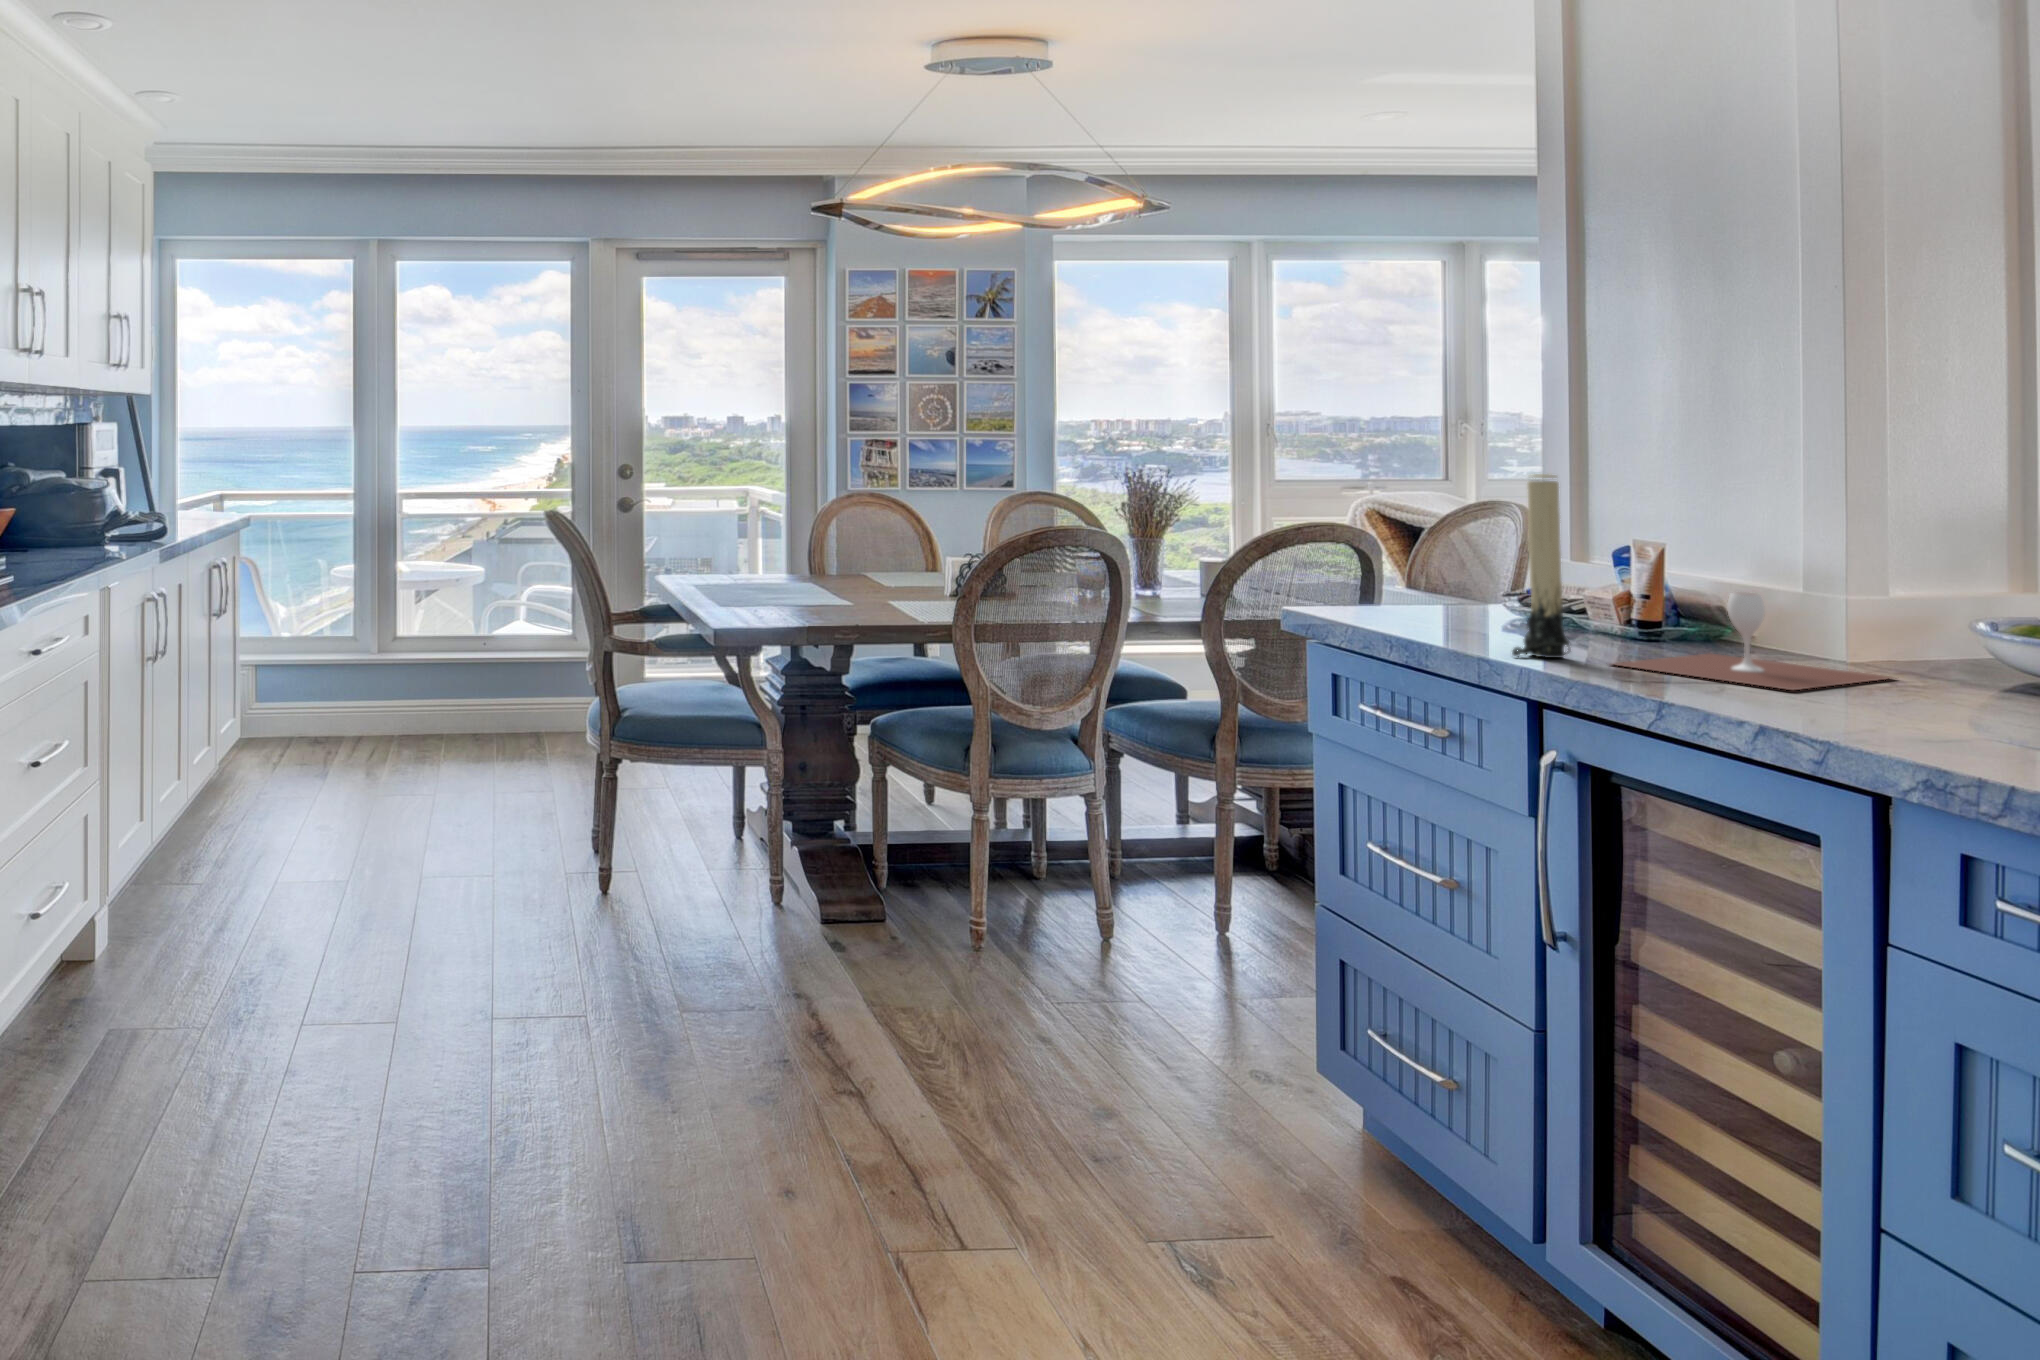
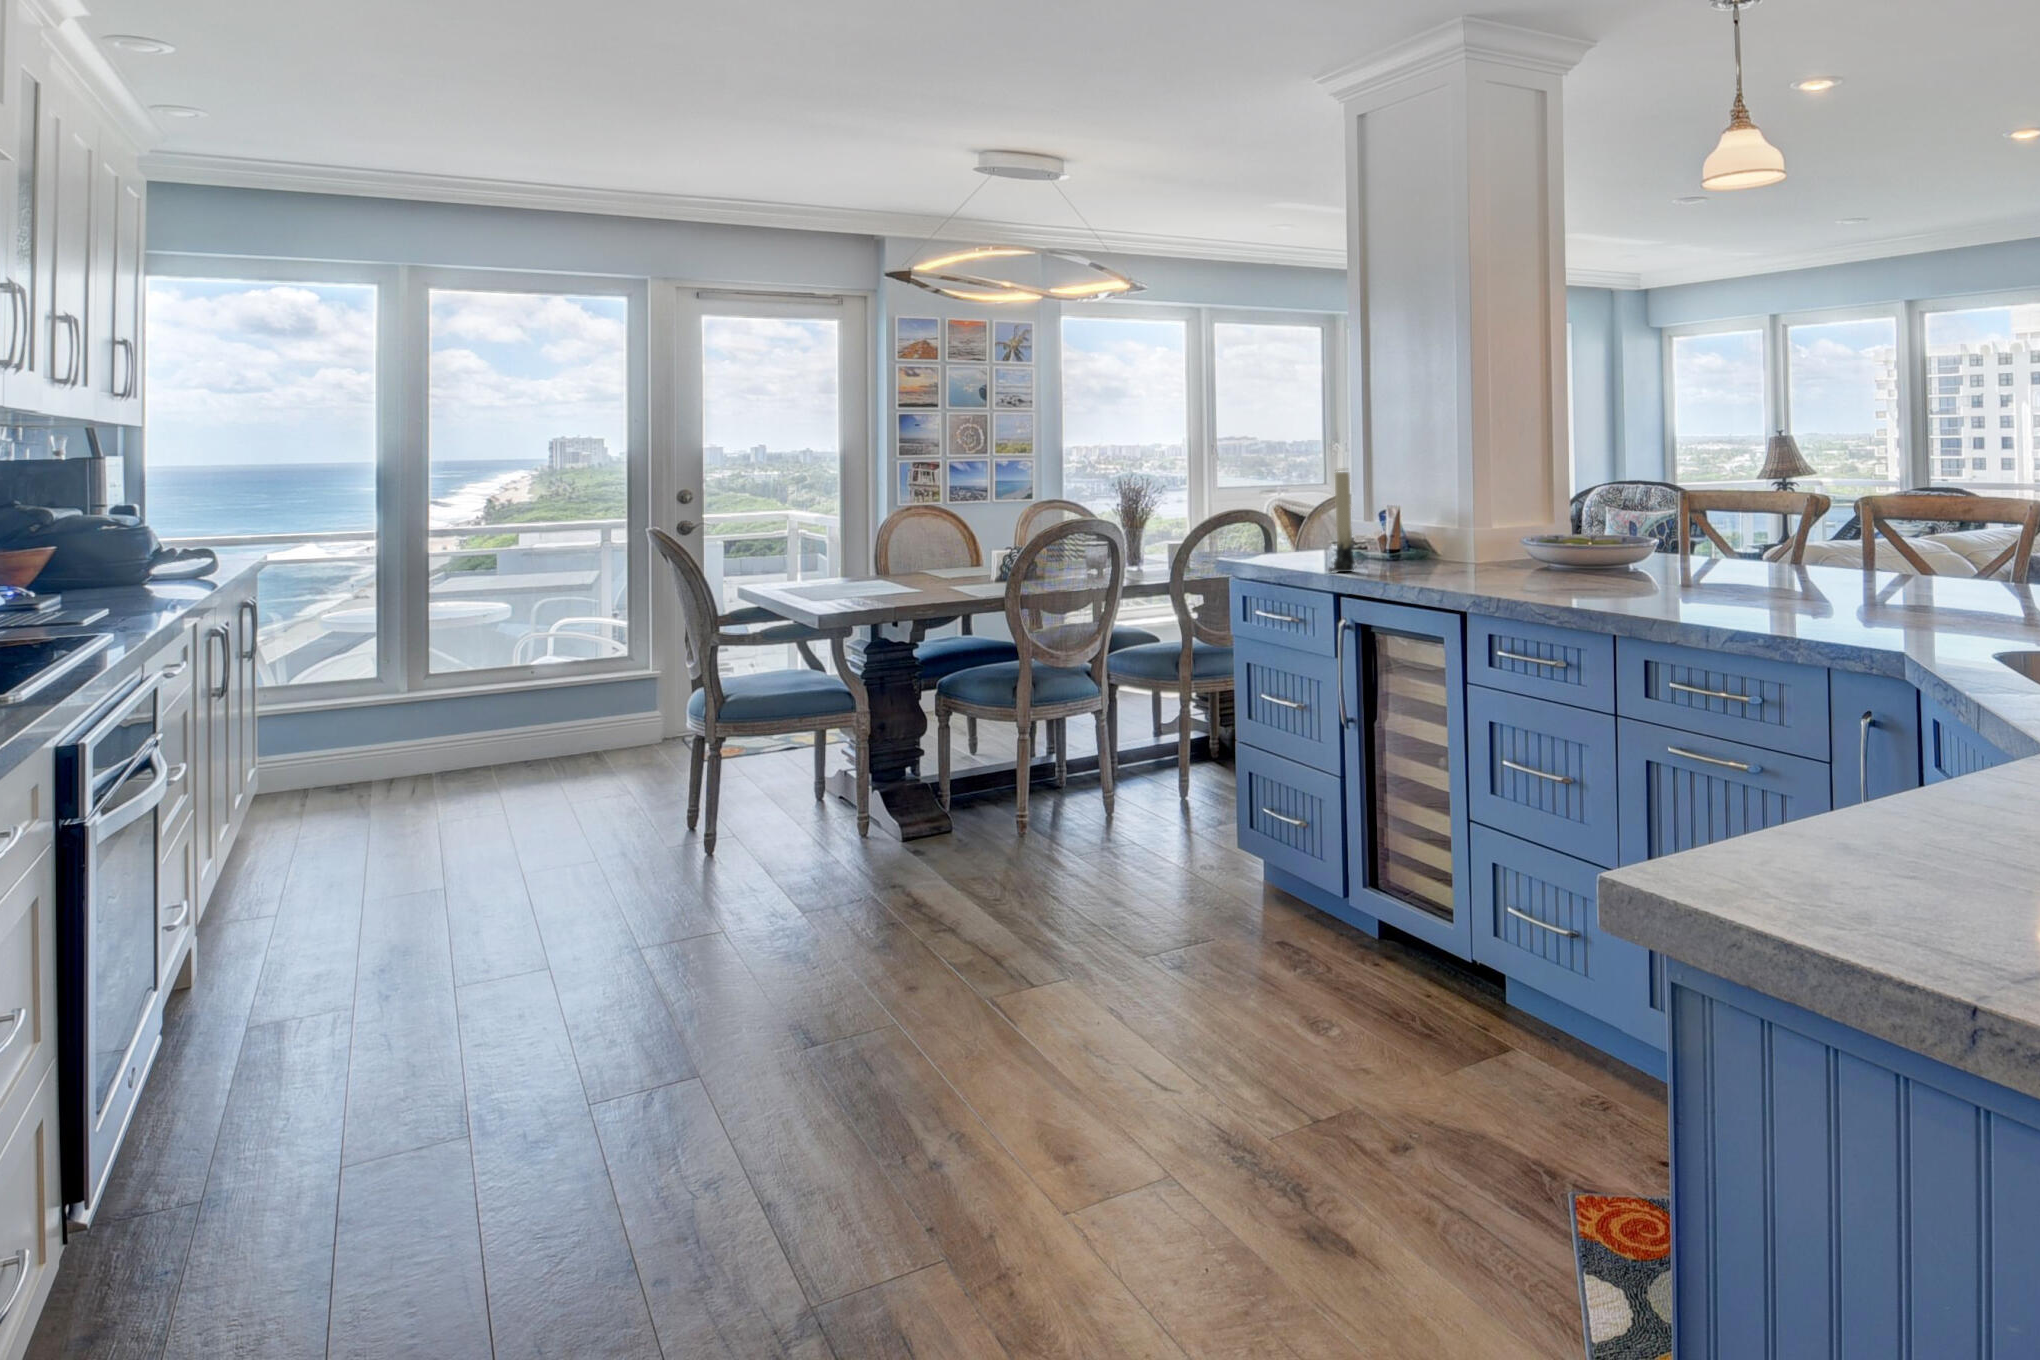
wine glass: present [1615,592,1891,690] -> none [1372,528,1499,576]

